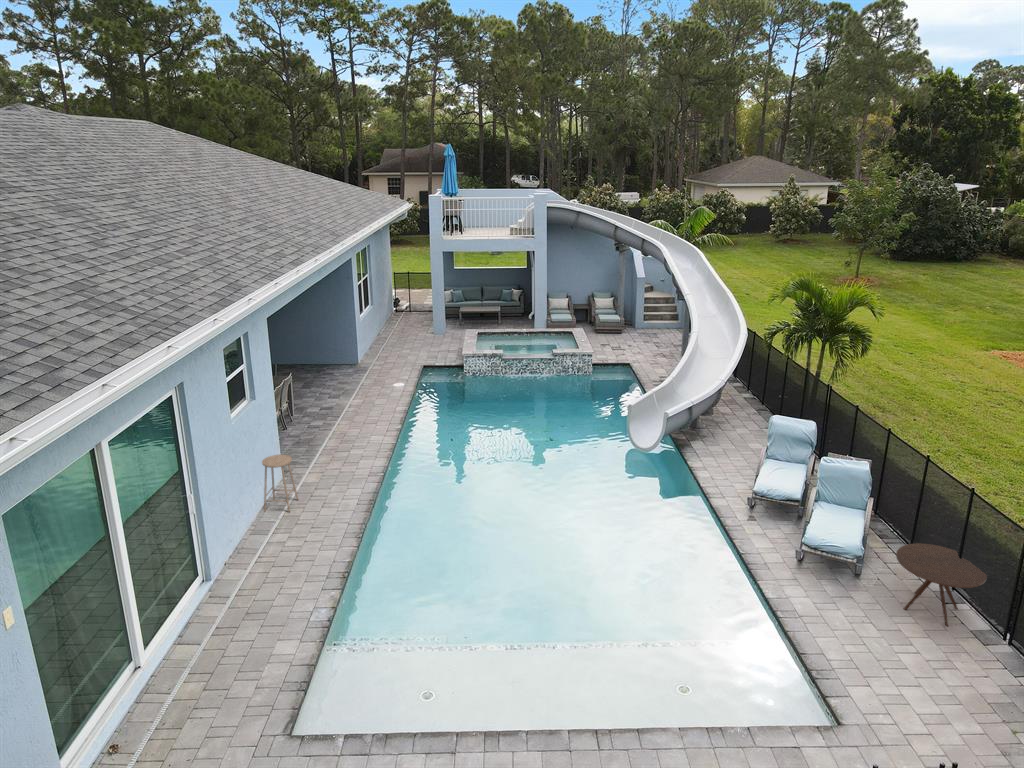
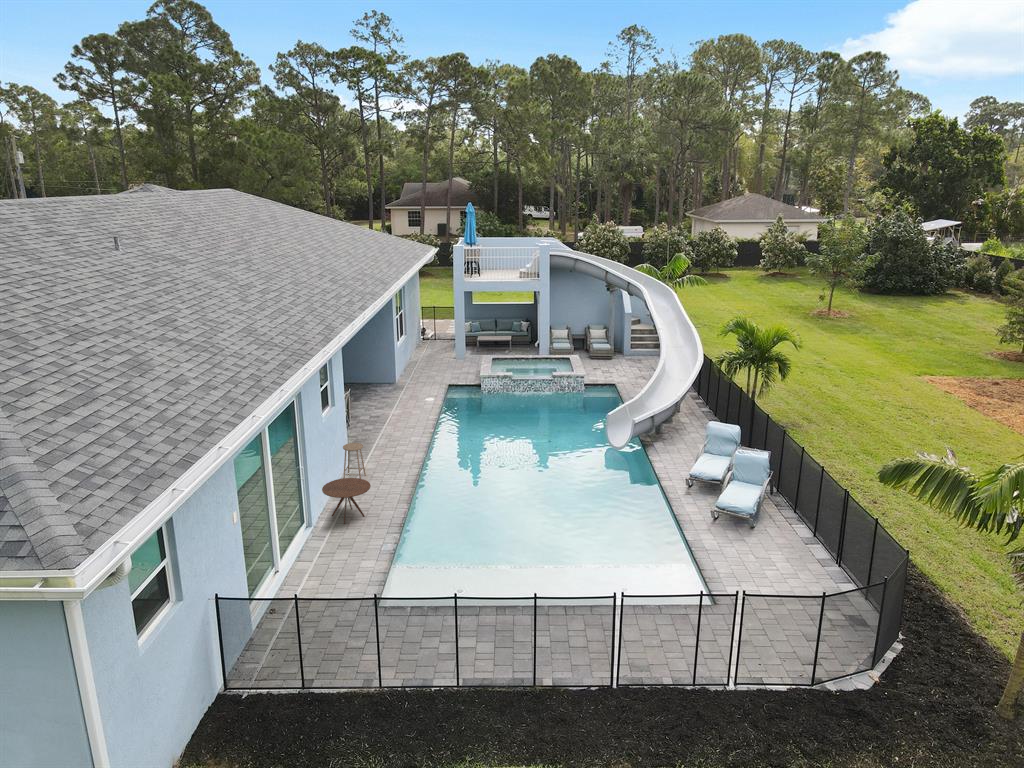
round table: present [896,543,987,626] -> present [322,478,371,524]

